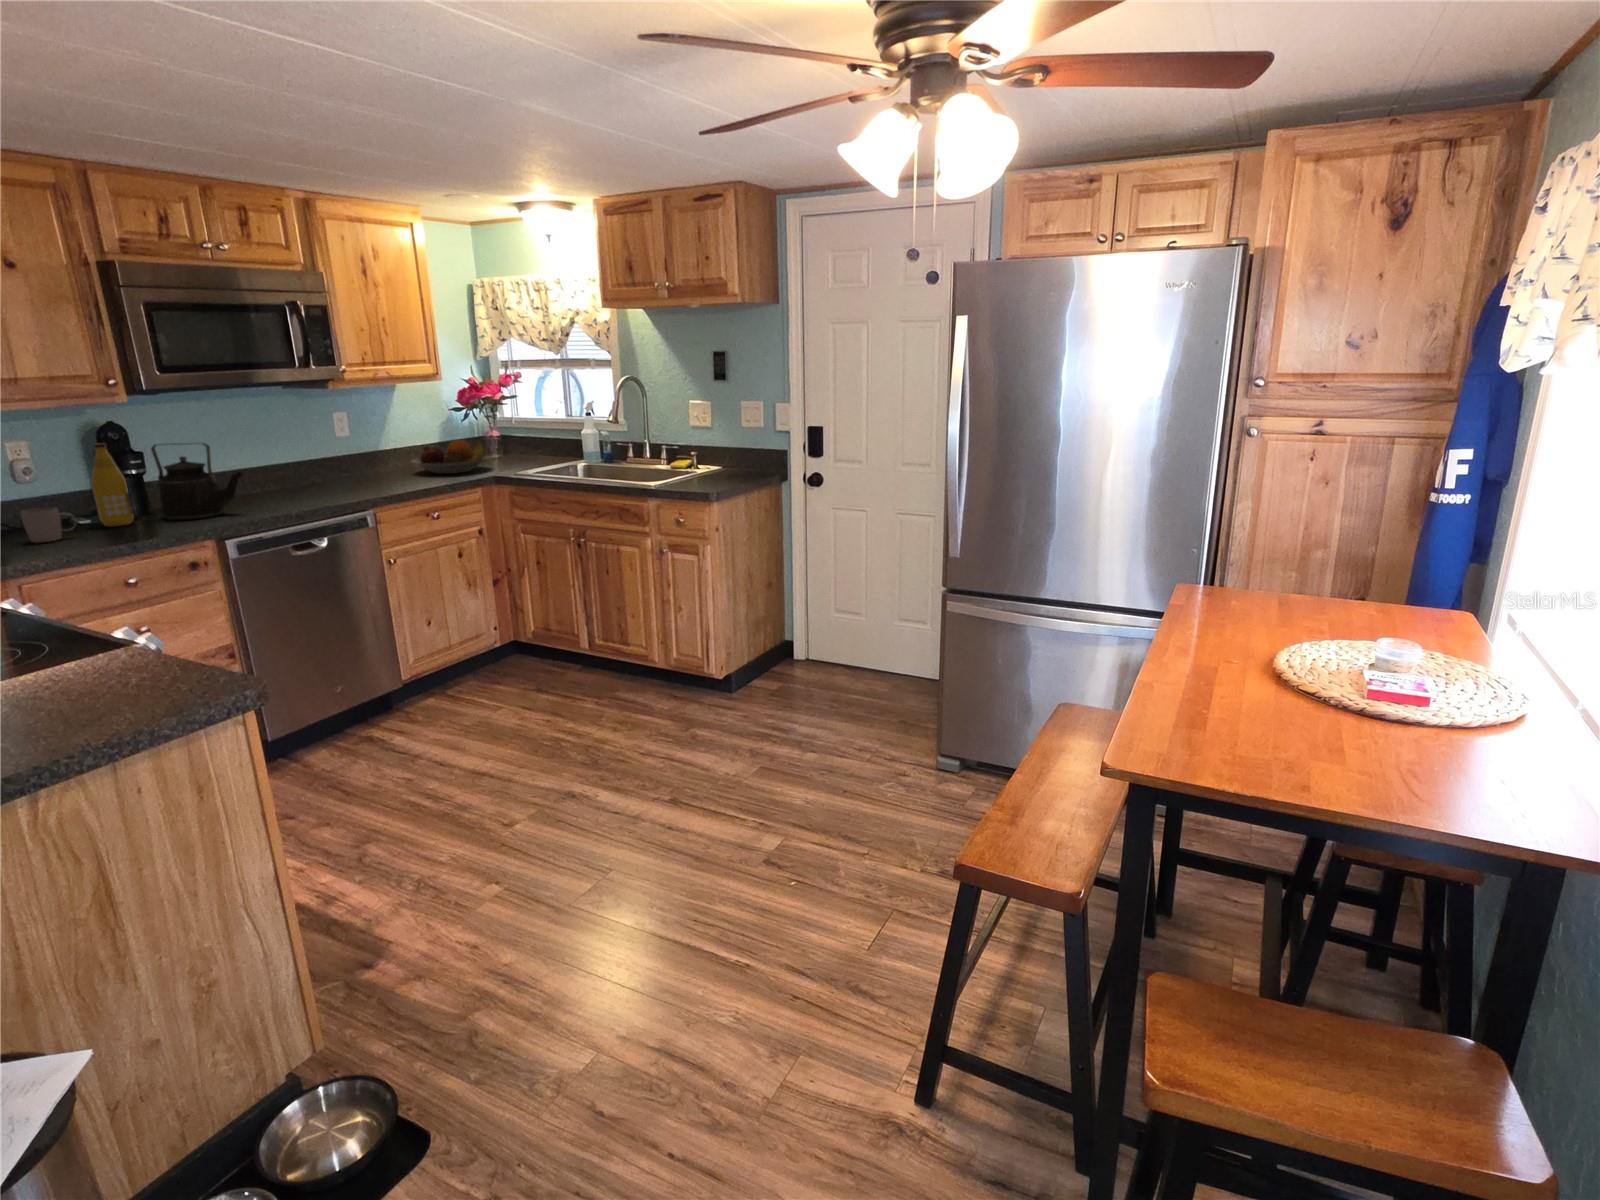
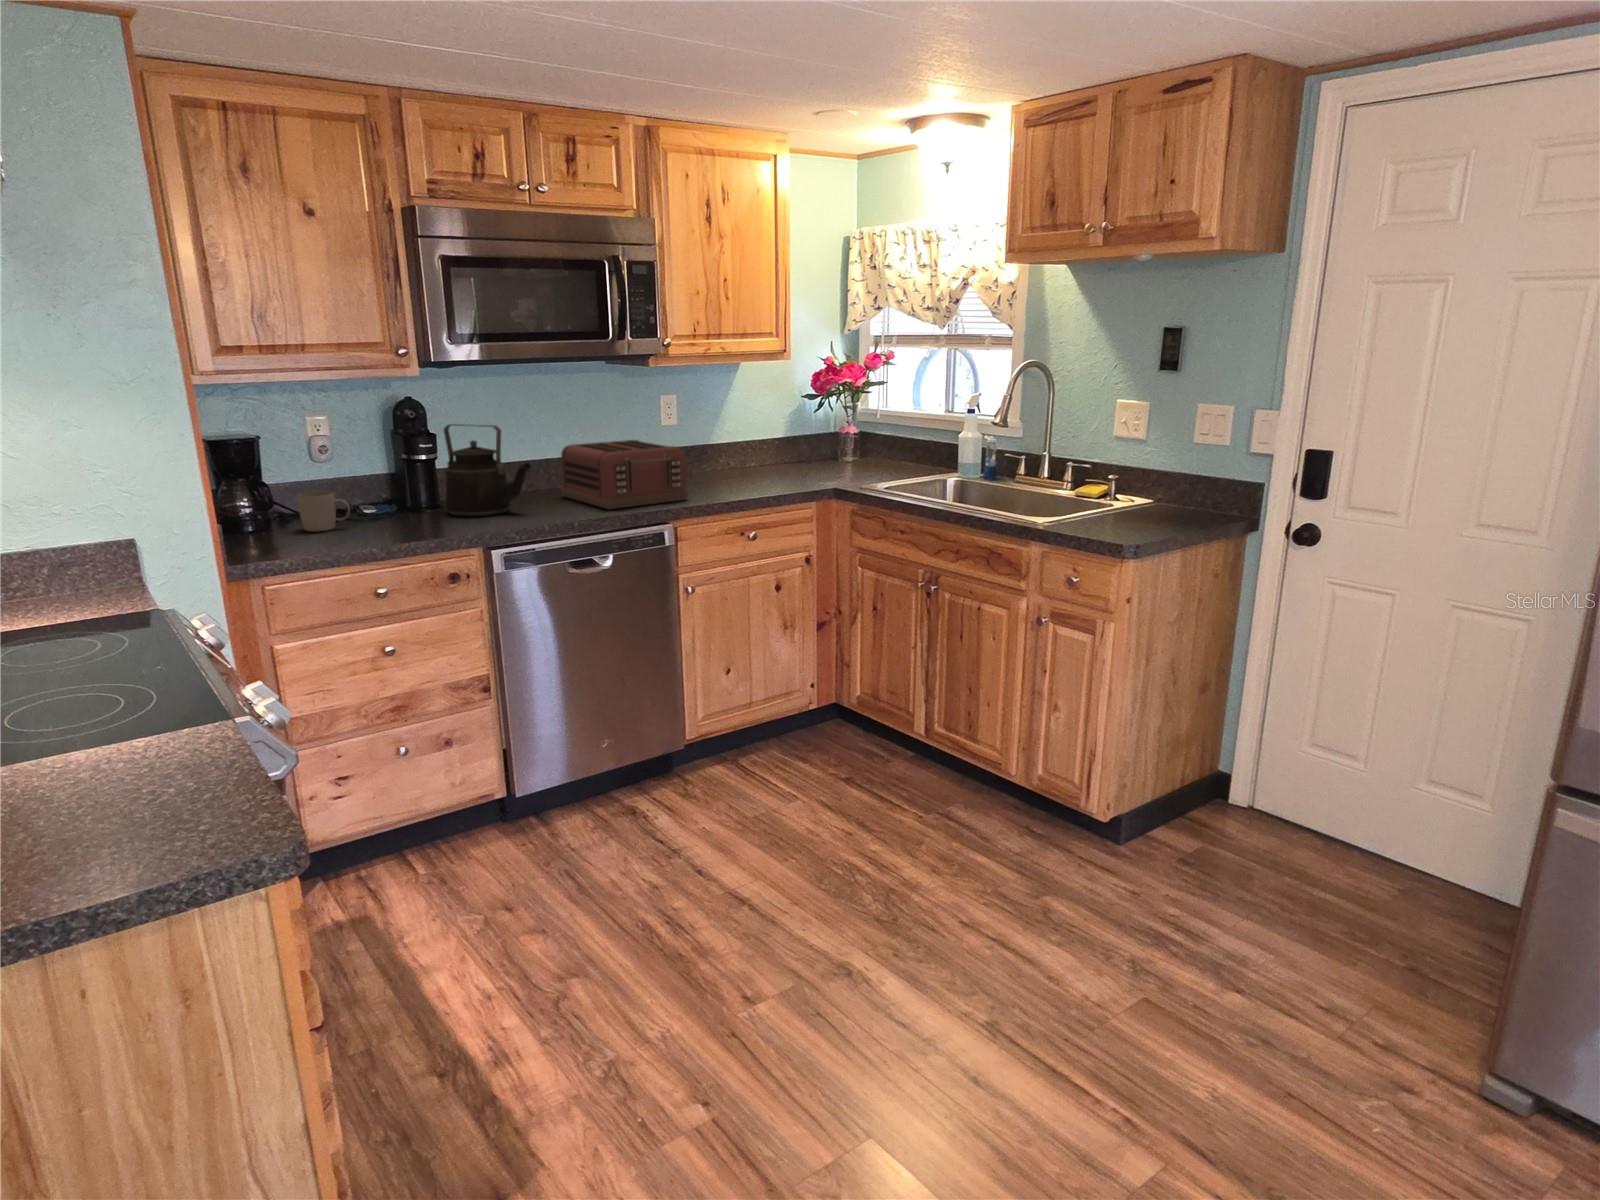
fruit bowl: present [411,440,488,474] -> none [741,436,835,479]
bottle: present [91,443,134,527] -> none [378,421,417,518]
toaster: none [259,450,379,505] -> present [561,440,688,509]

